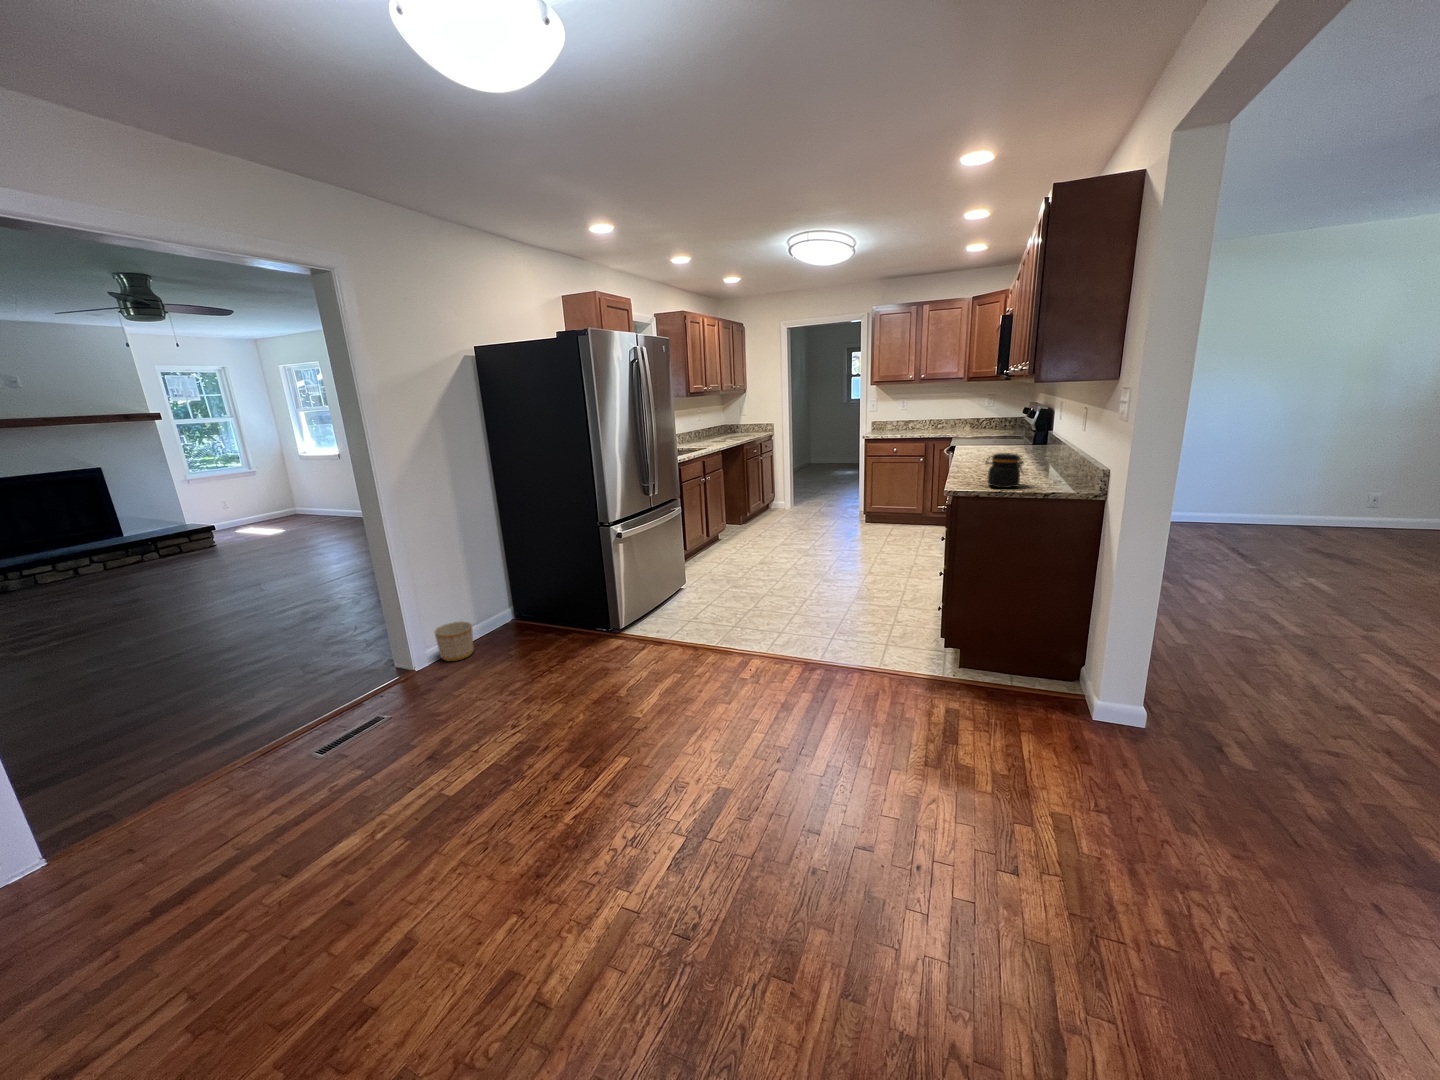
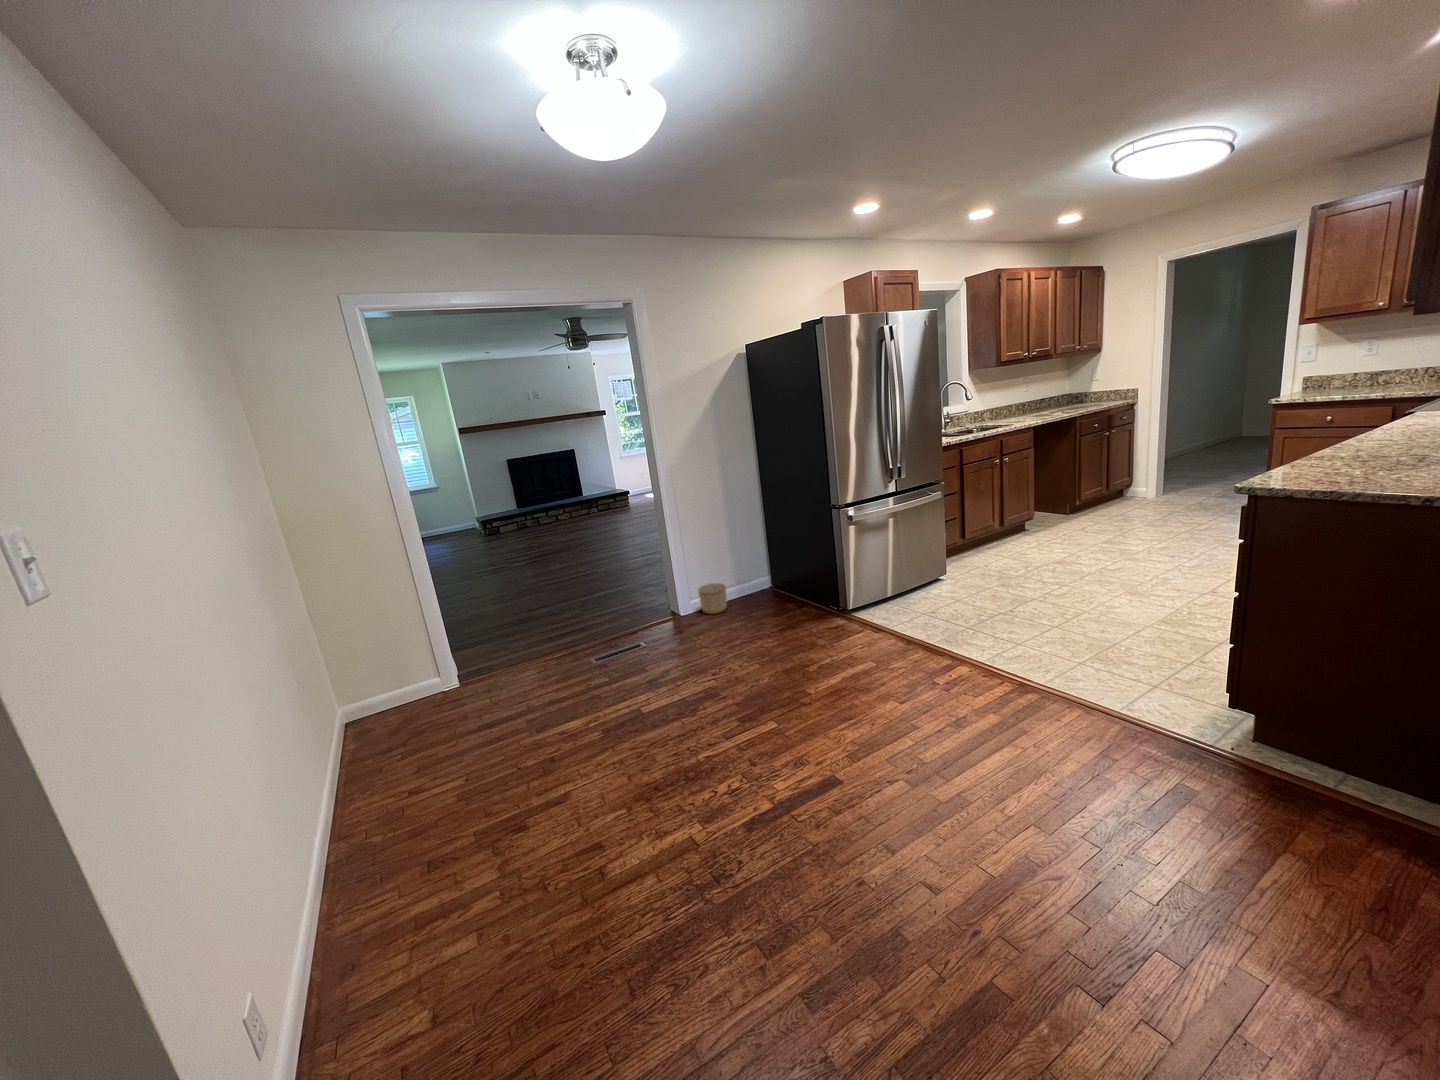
jar: present [986,453,1023,488] -> none [1315,428,1398,483]

